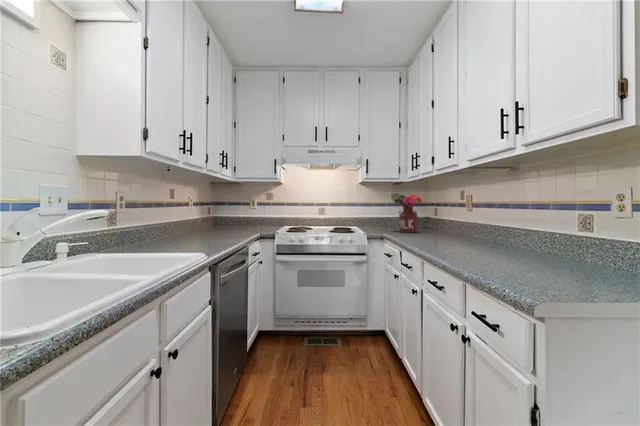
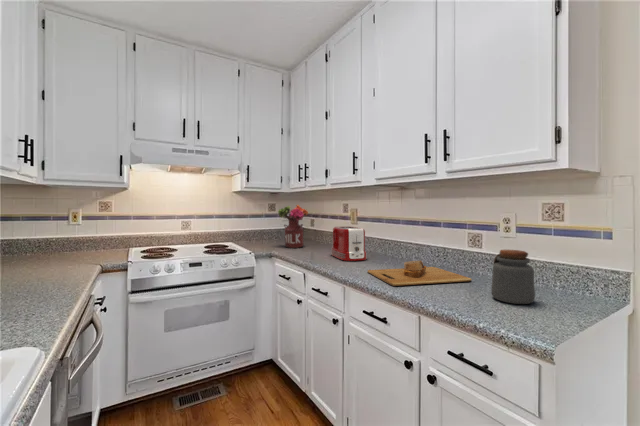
toaster: none [433,211,466,243] -> present [331,227,367,261]
jar: none [550,224,605,284] -> present [491,250,535,304]
cutting board: none [447,241,557,264] -> present [368,260,472,286]

